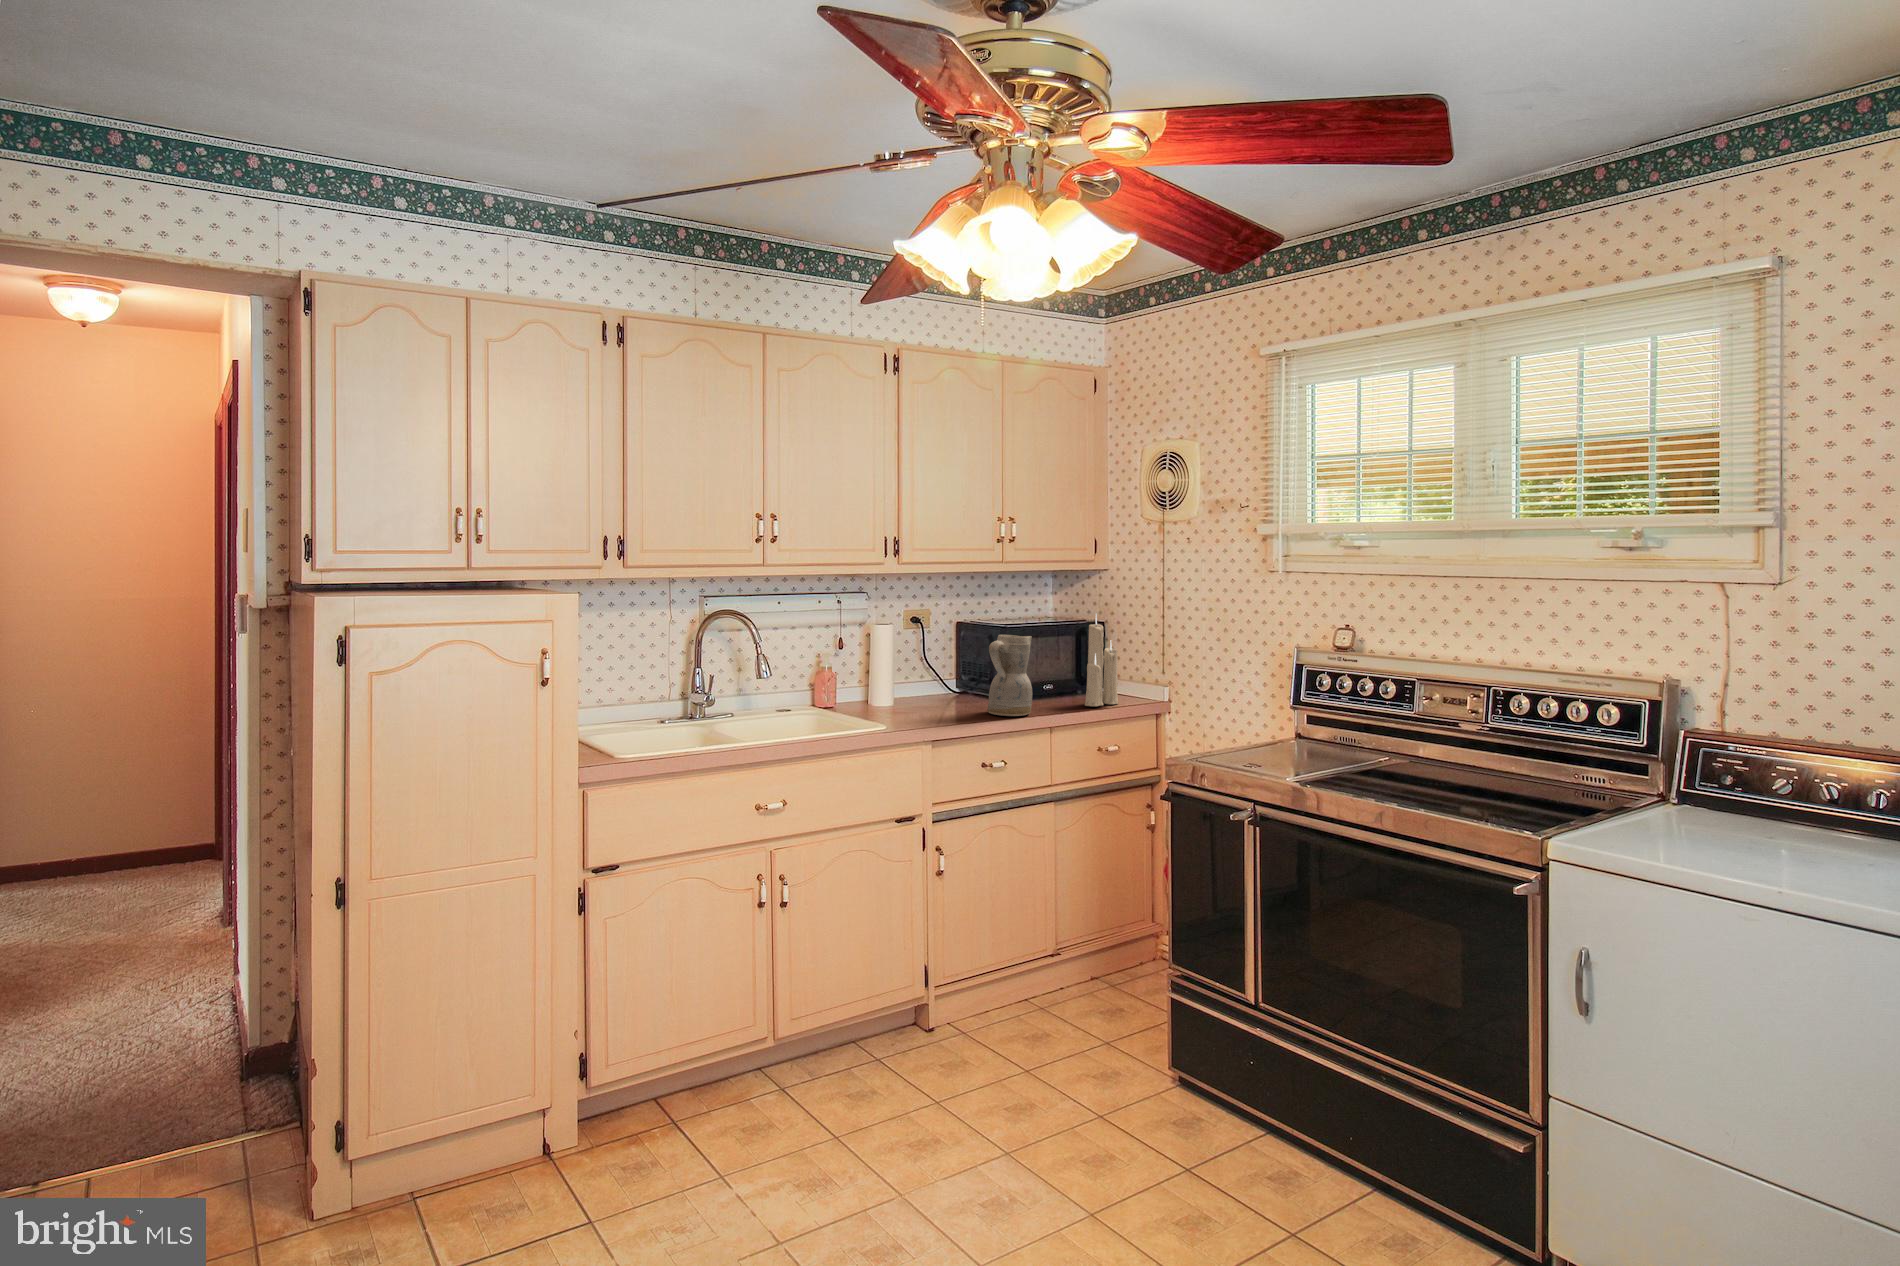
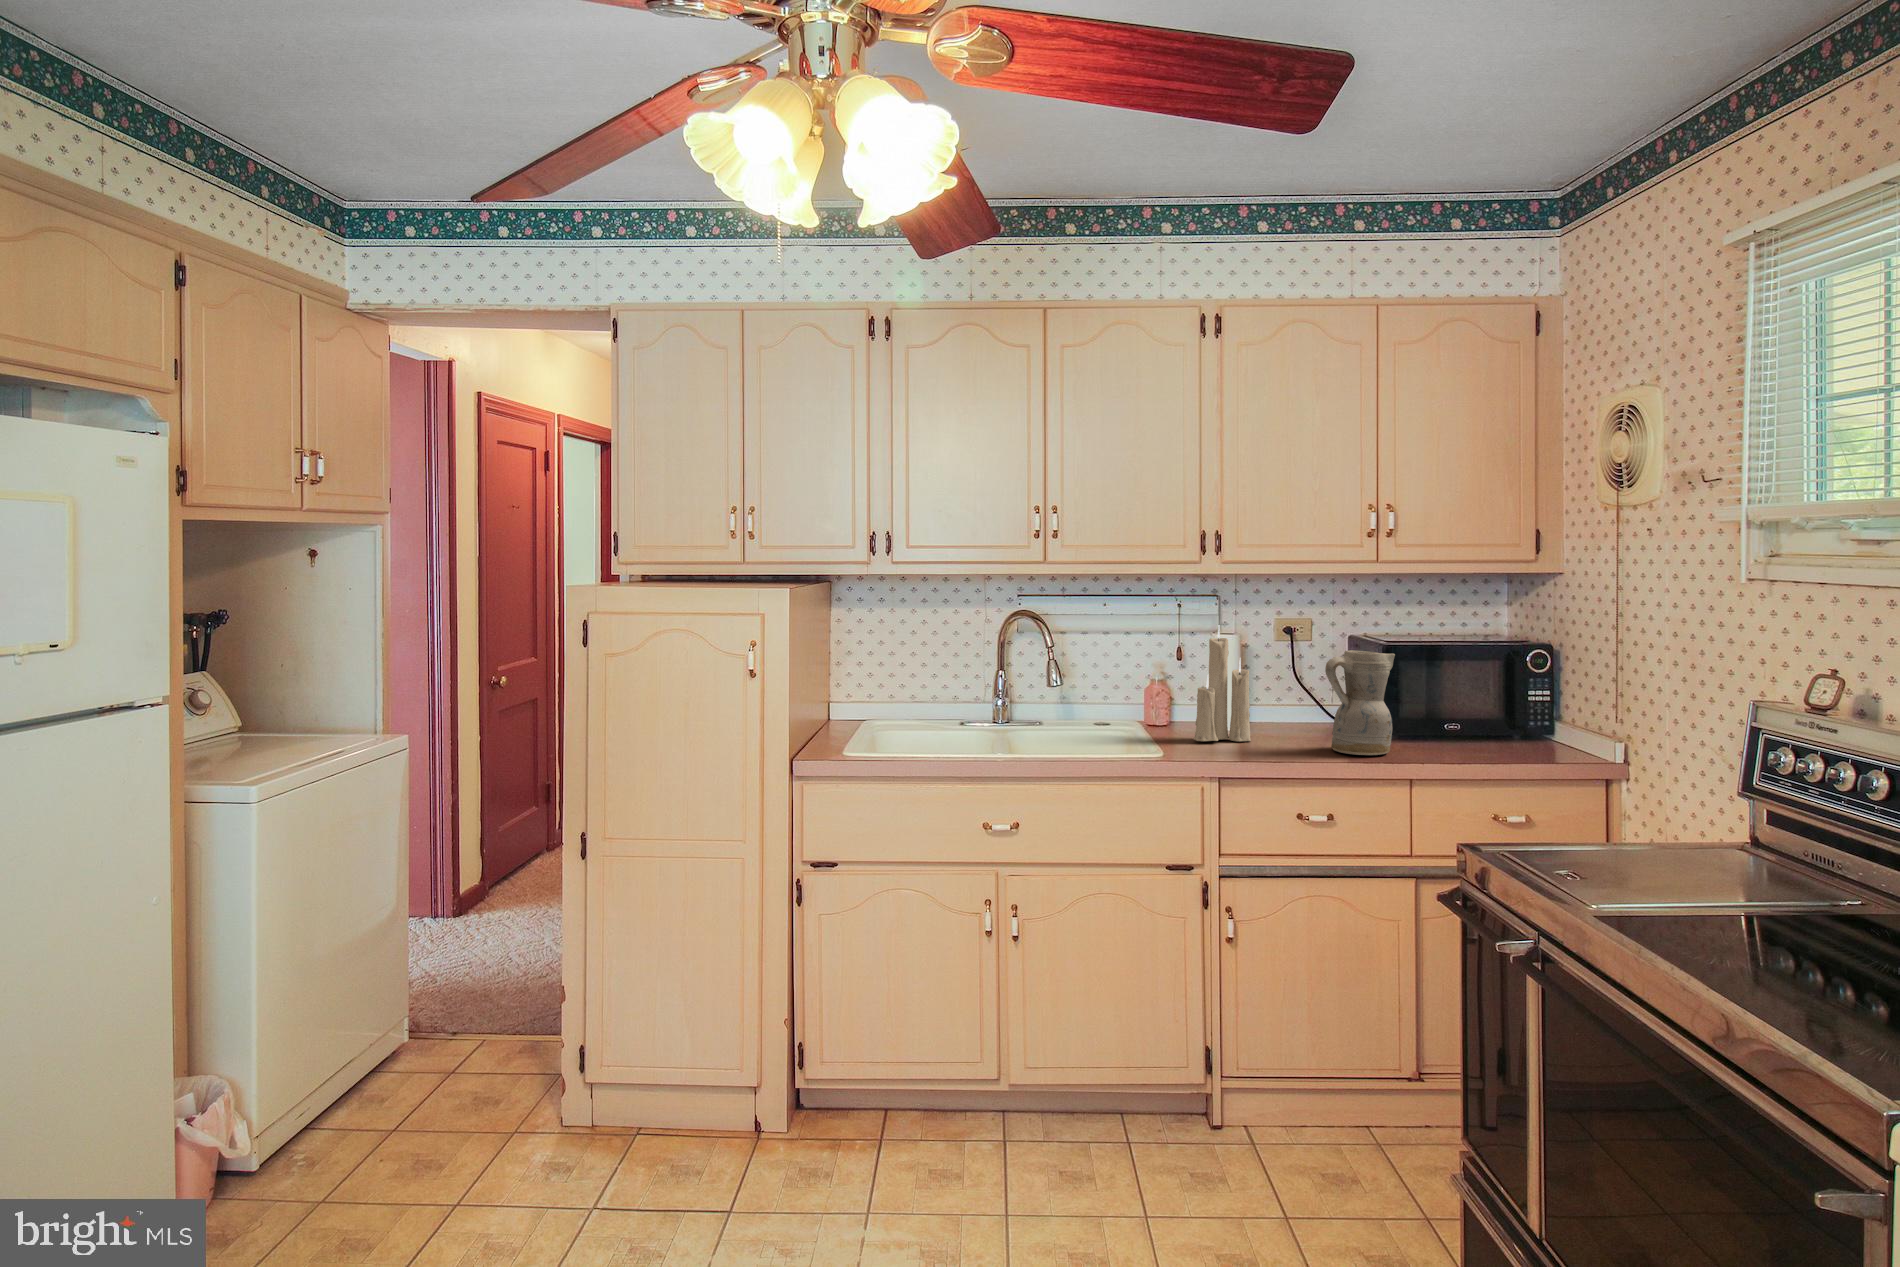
candle: present [1085,614,1119,706] -> present [1194,627,1251,741]

